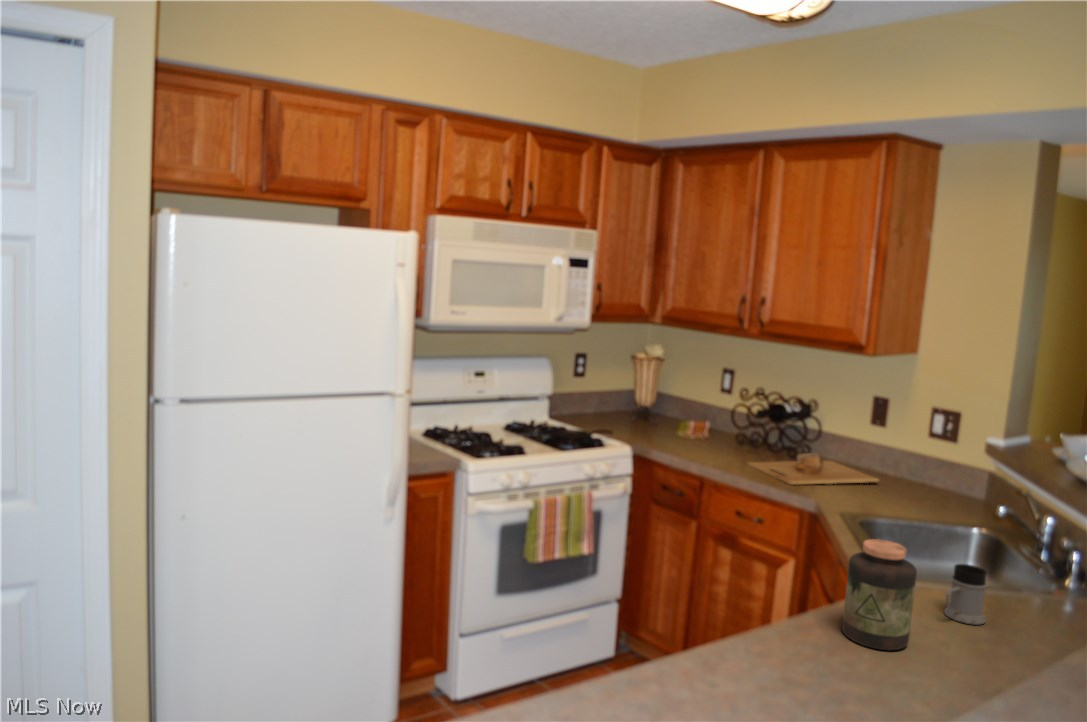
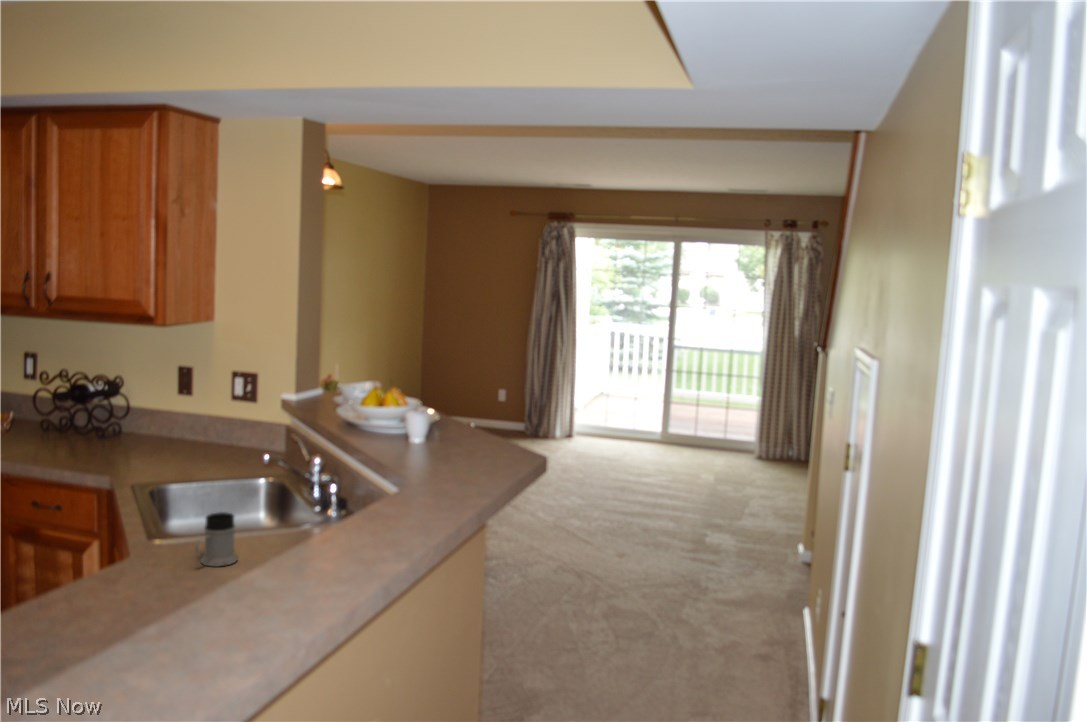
cutting board: present [748,453,879,485] -> none [42,430,187,467]
jar: present [842,539,917,650] -> none [81,506,151,614]

